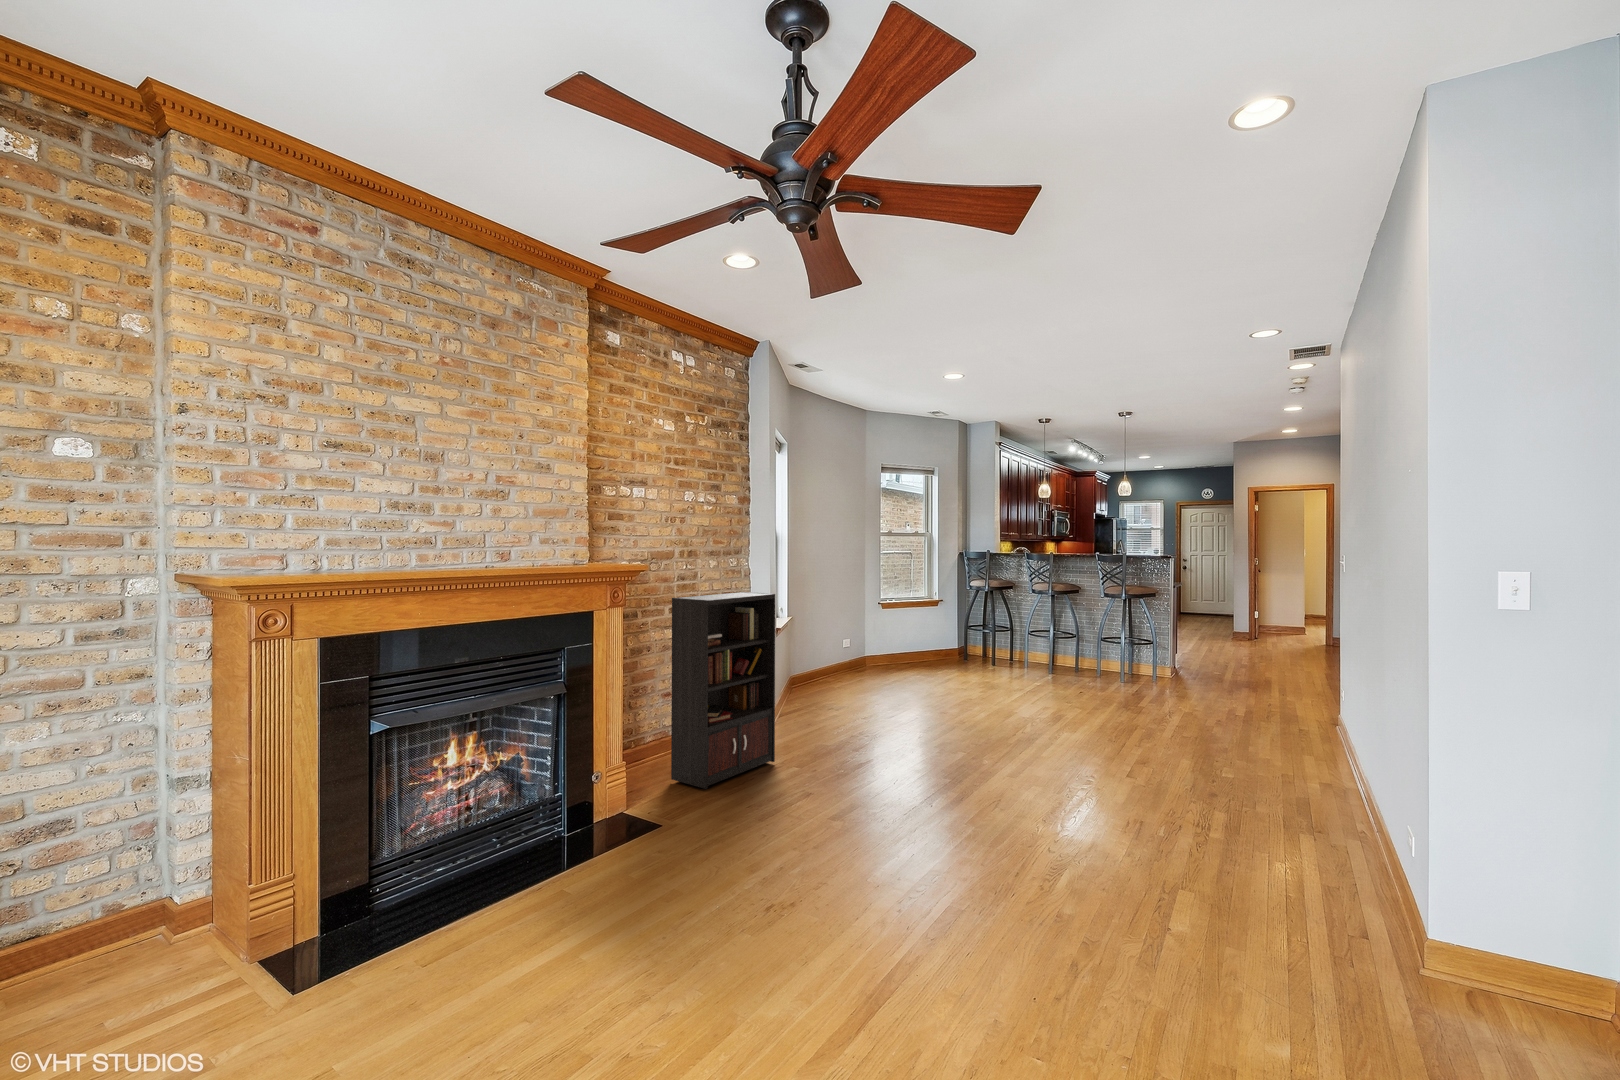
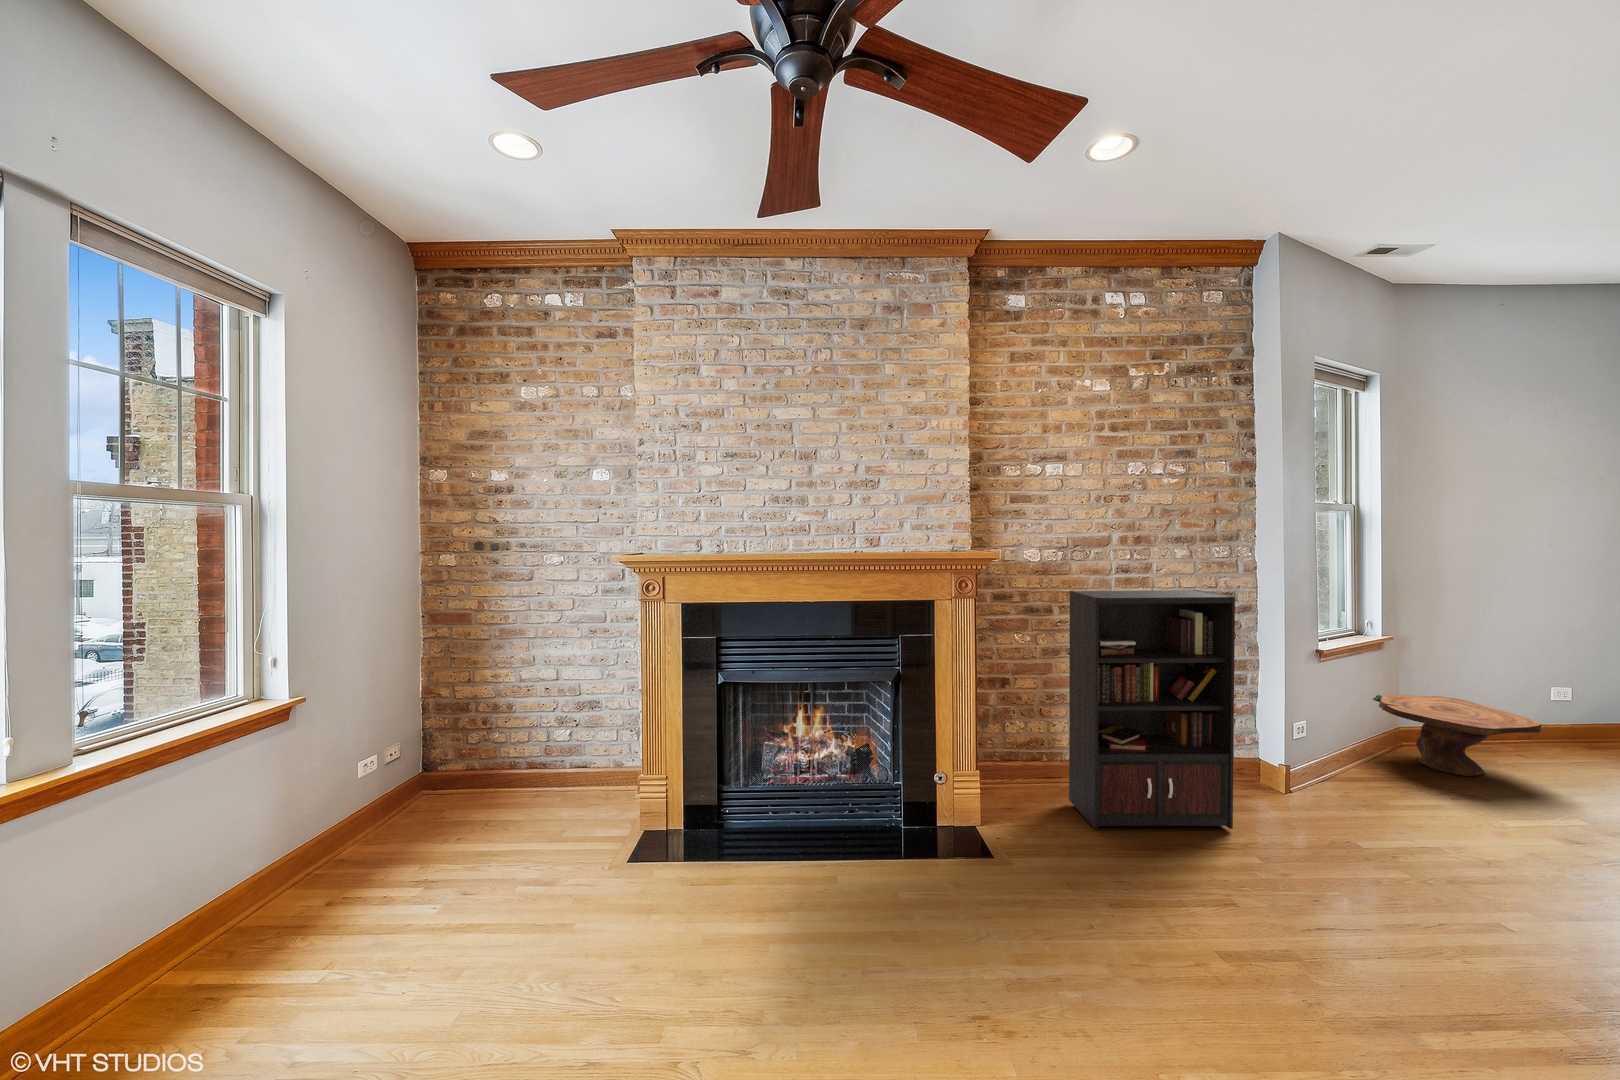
side table: none [790,657,869,704] -> present [1373,695,1541,776]

